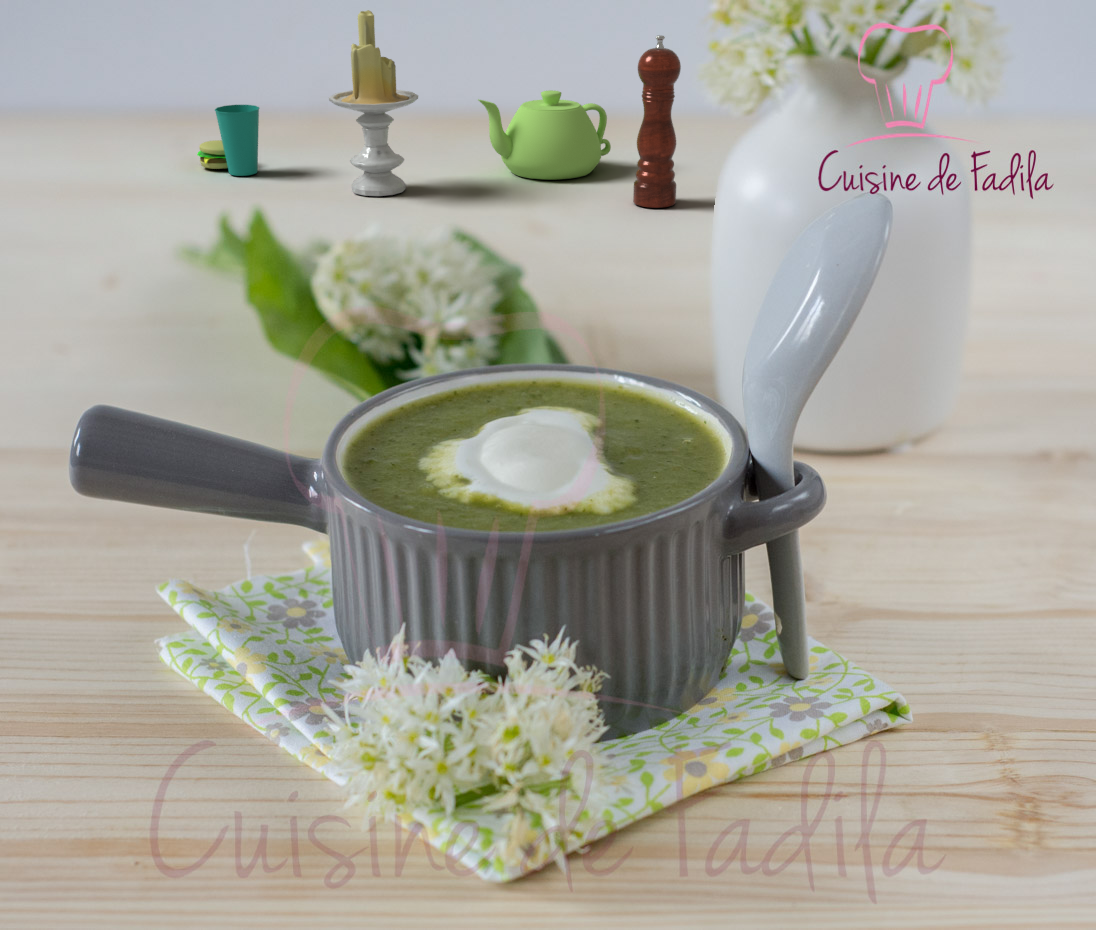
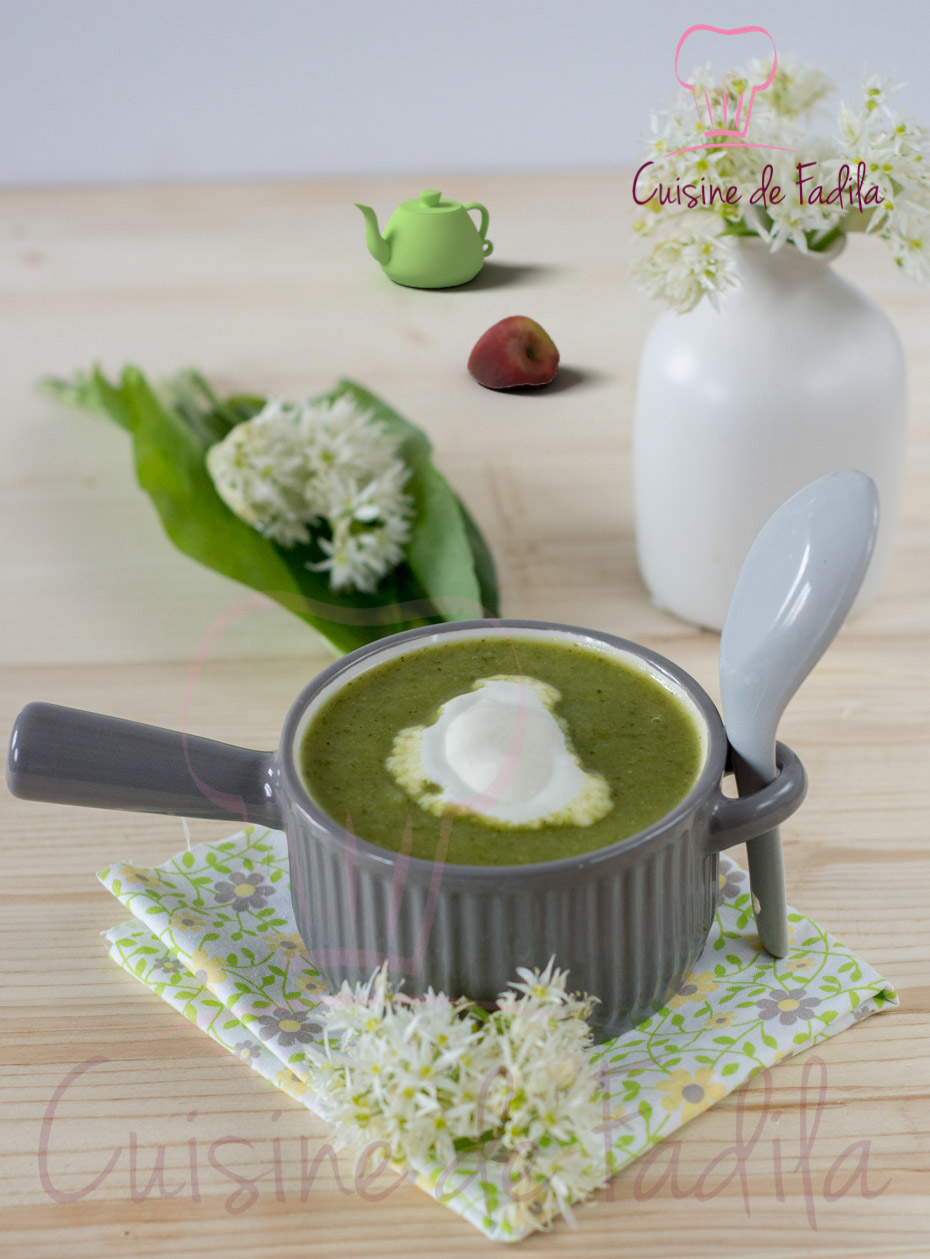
candle: present [329,10,418,196] -> none [194,112,291,314]
pepper mill: present [633,35,681,208] -> none [524,141,574,324]
cup: present [197,105,259,176] -> none [49,210,117,289]
apple: none [572,187,661,254] -> present [467,315,560,389]

